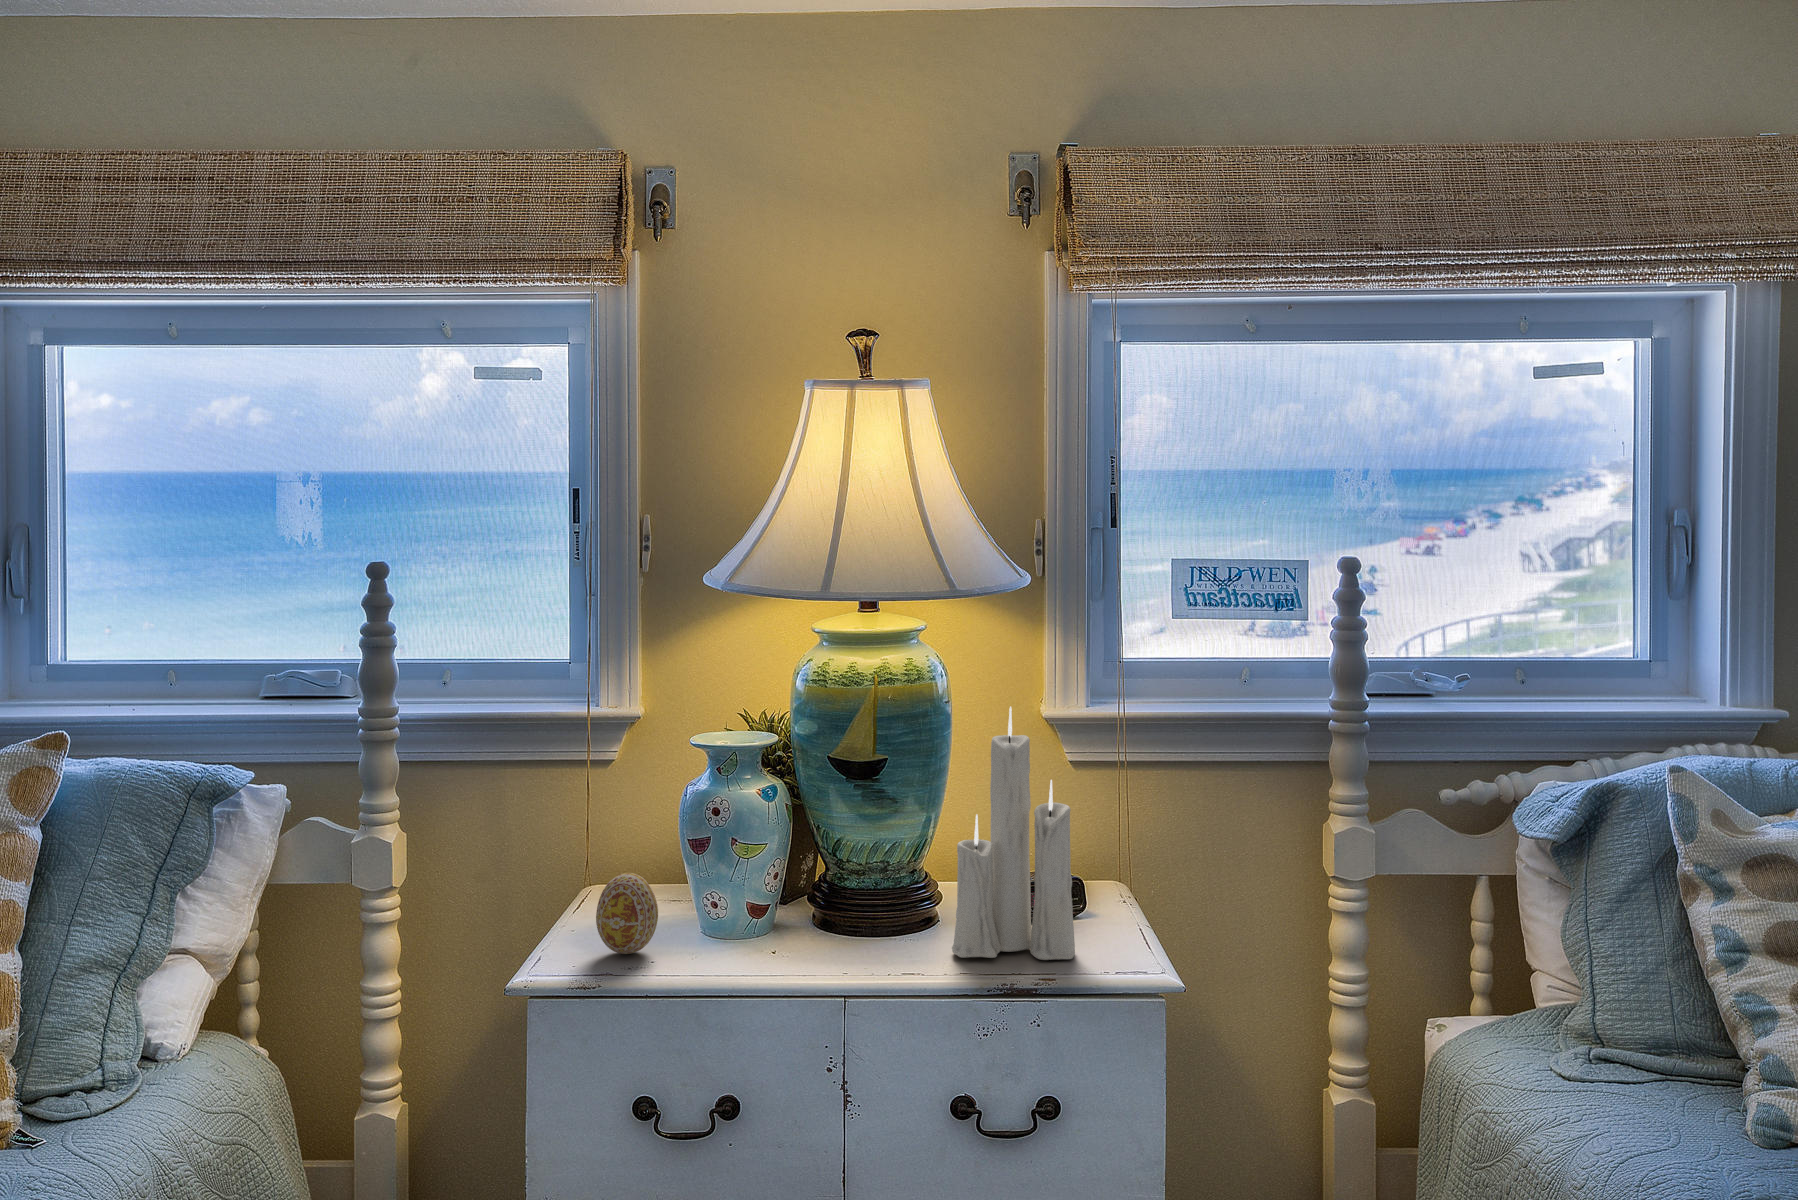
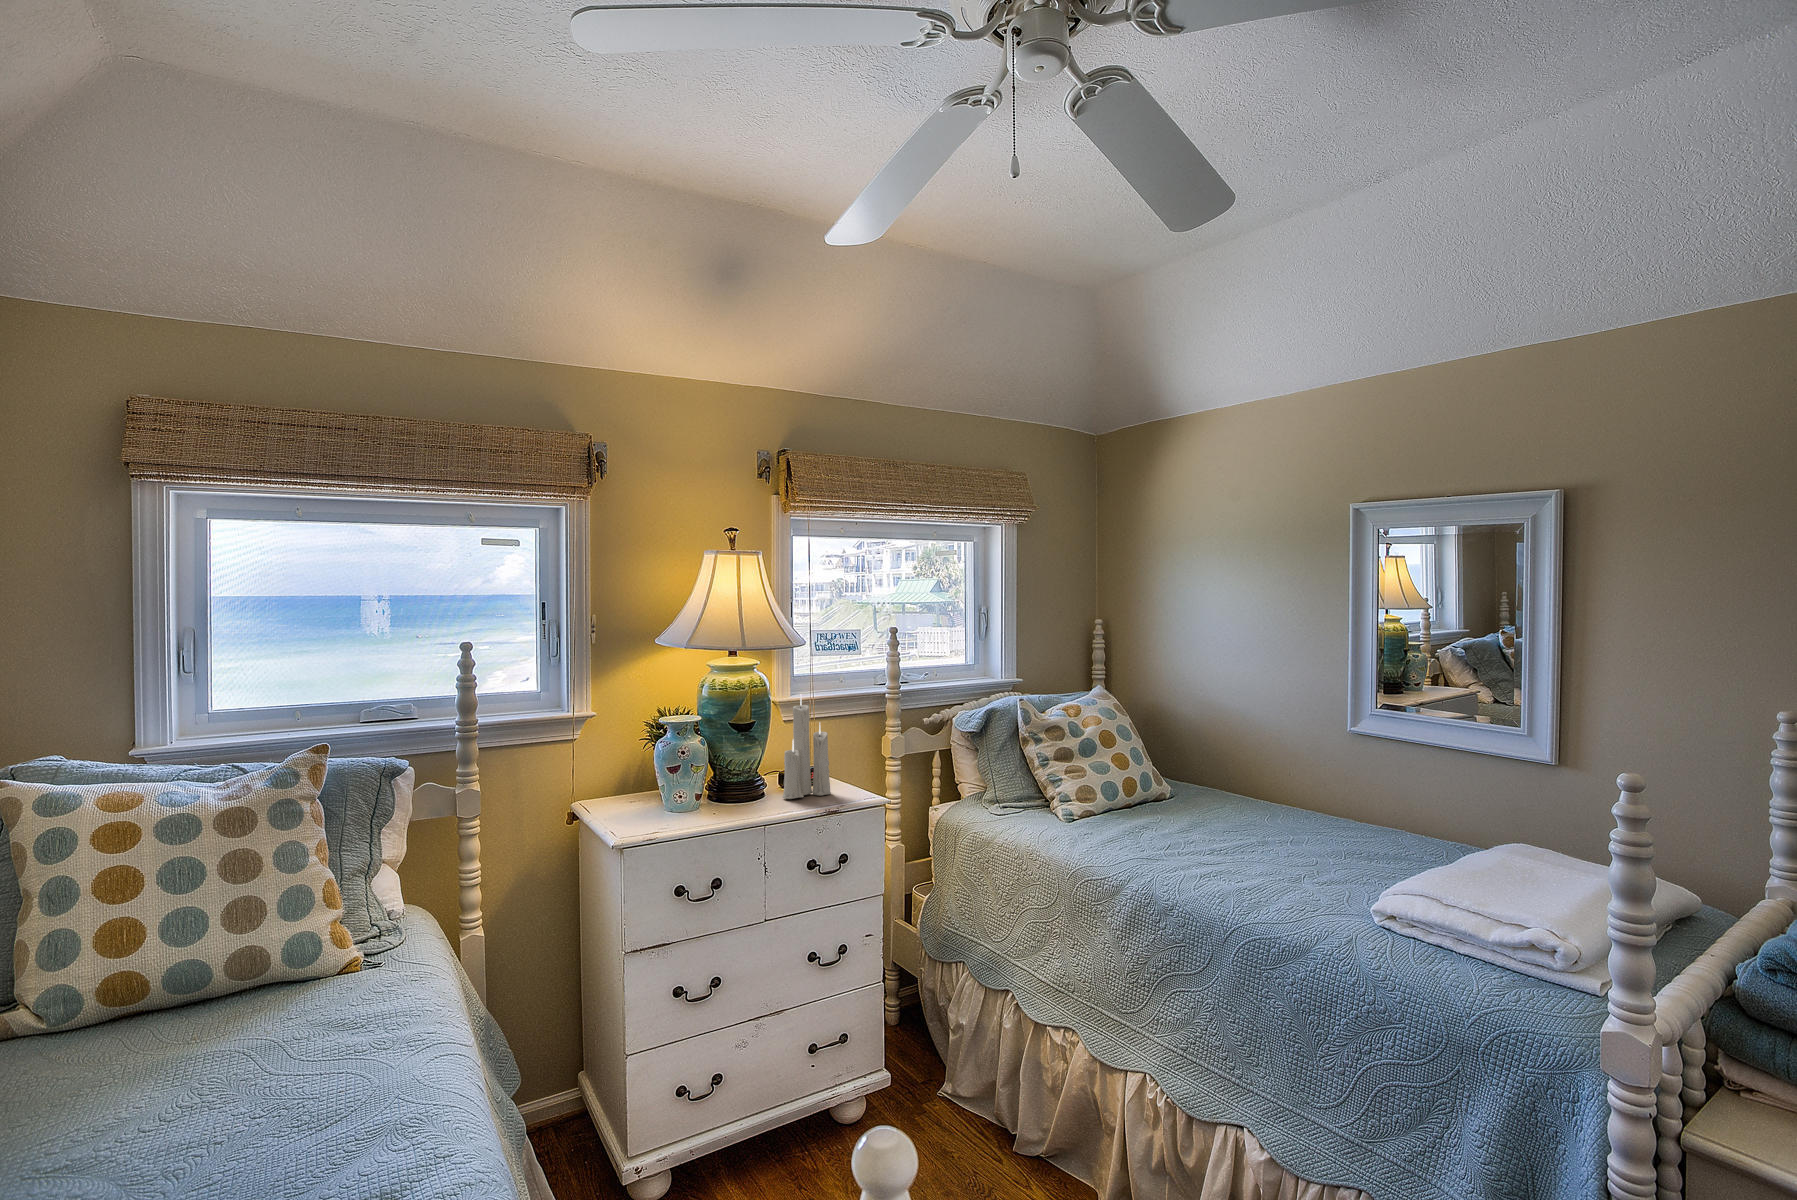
decorative egg: present [596,873,658,954] -> none [632,782,661,819]

